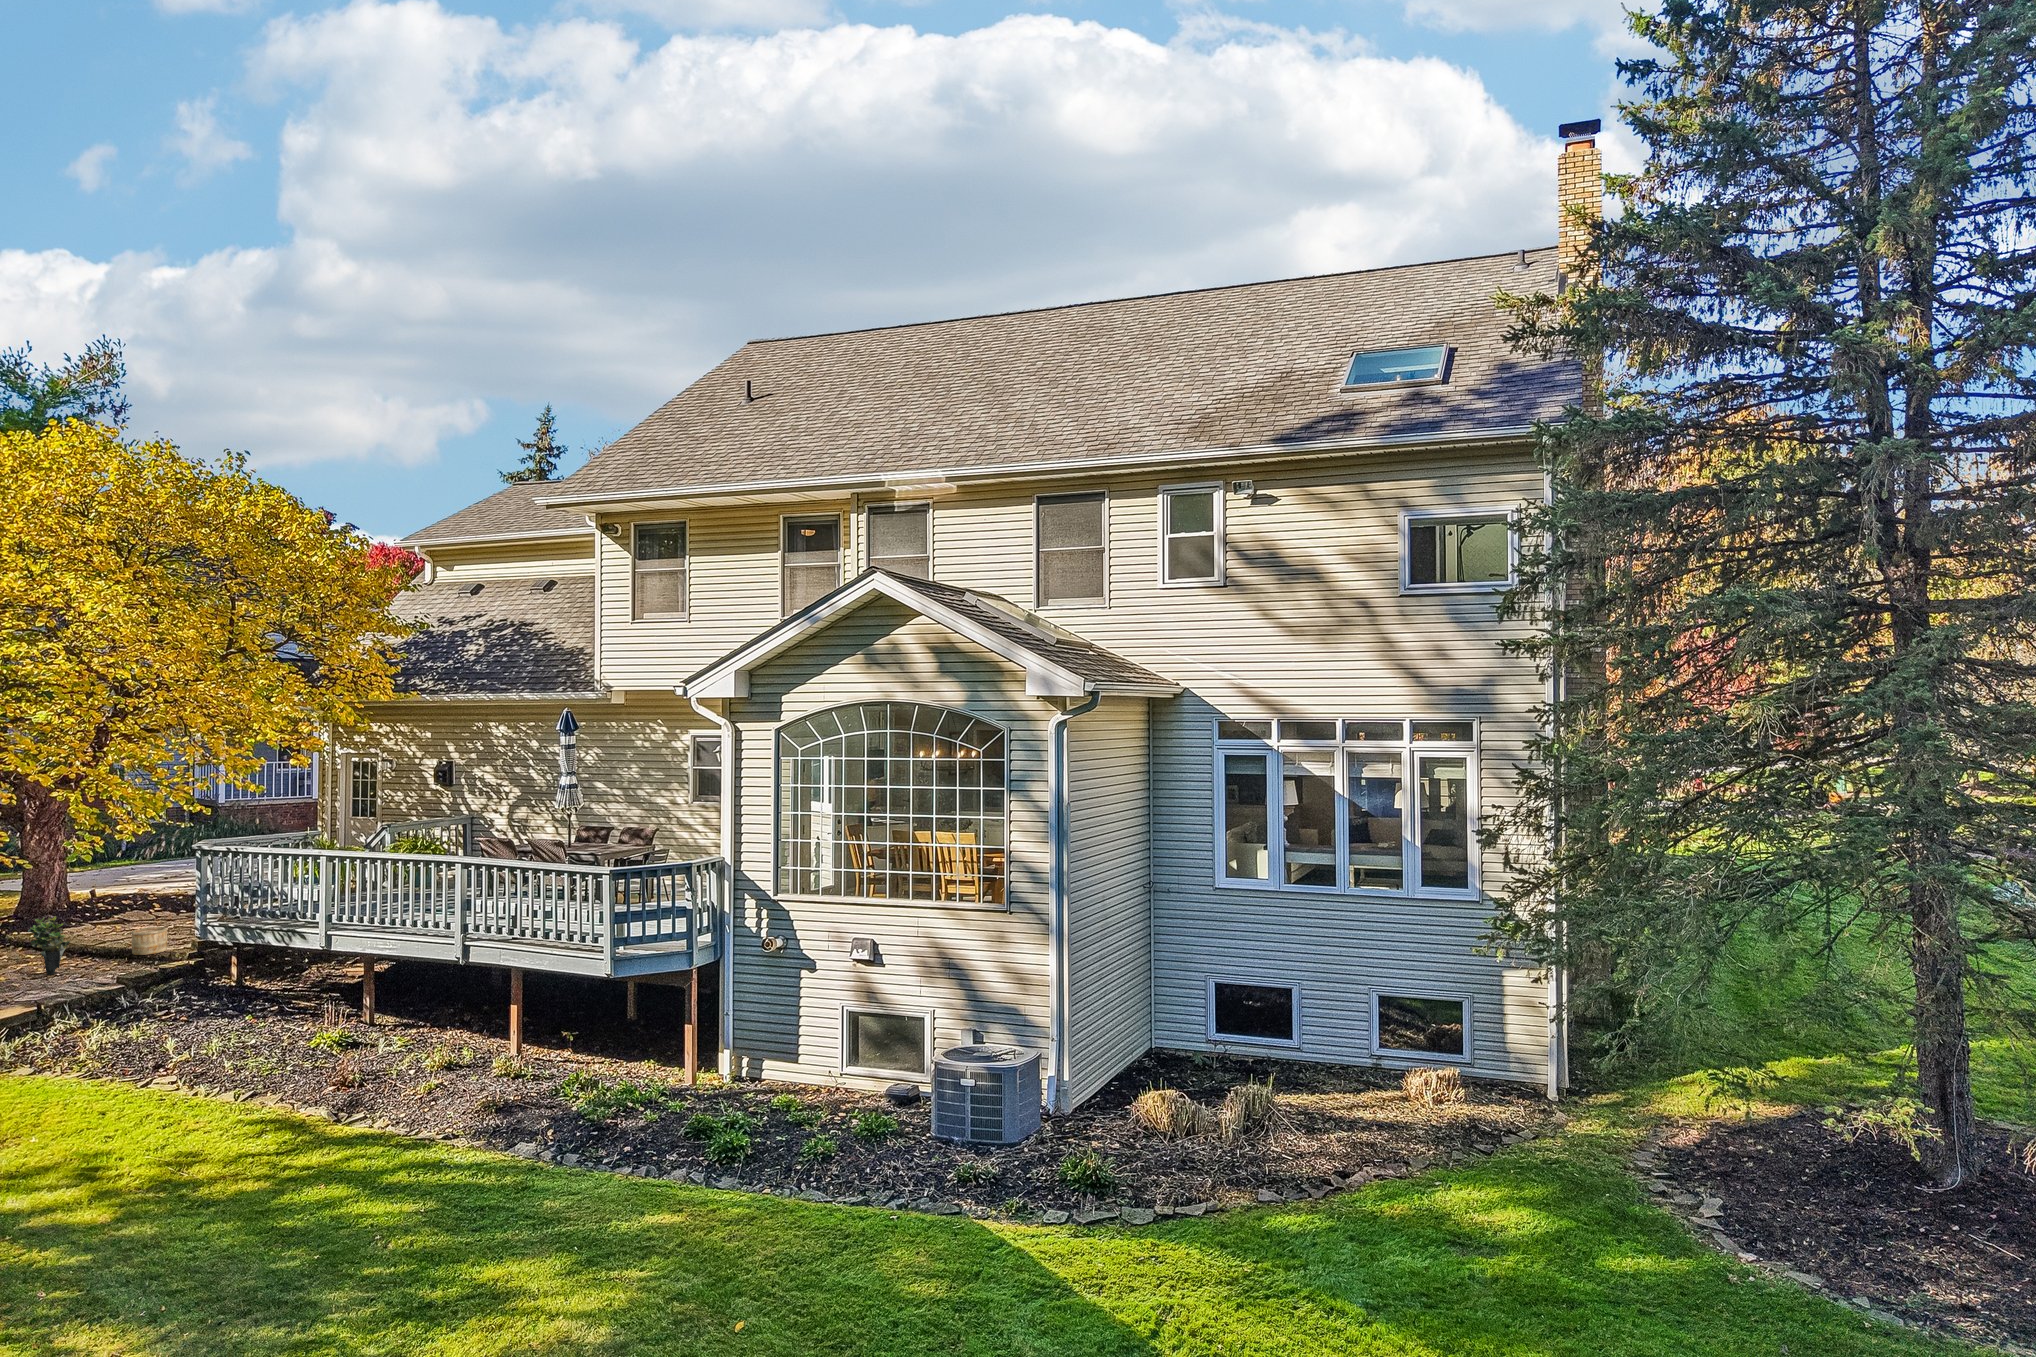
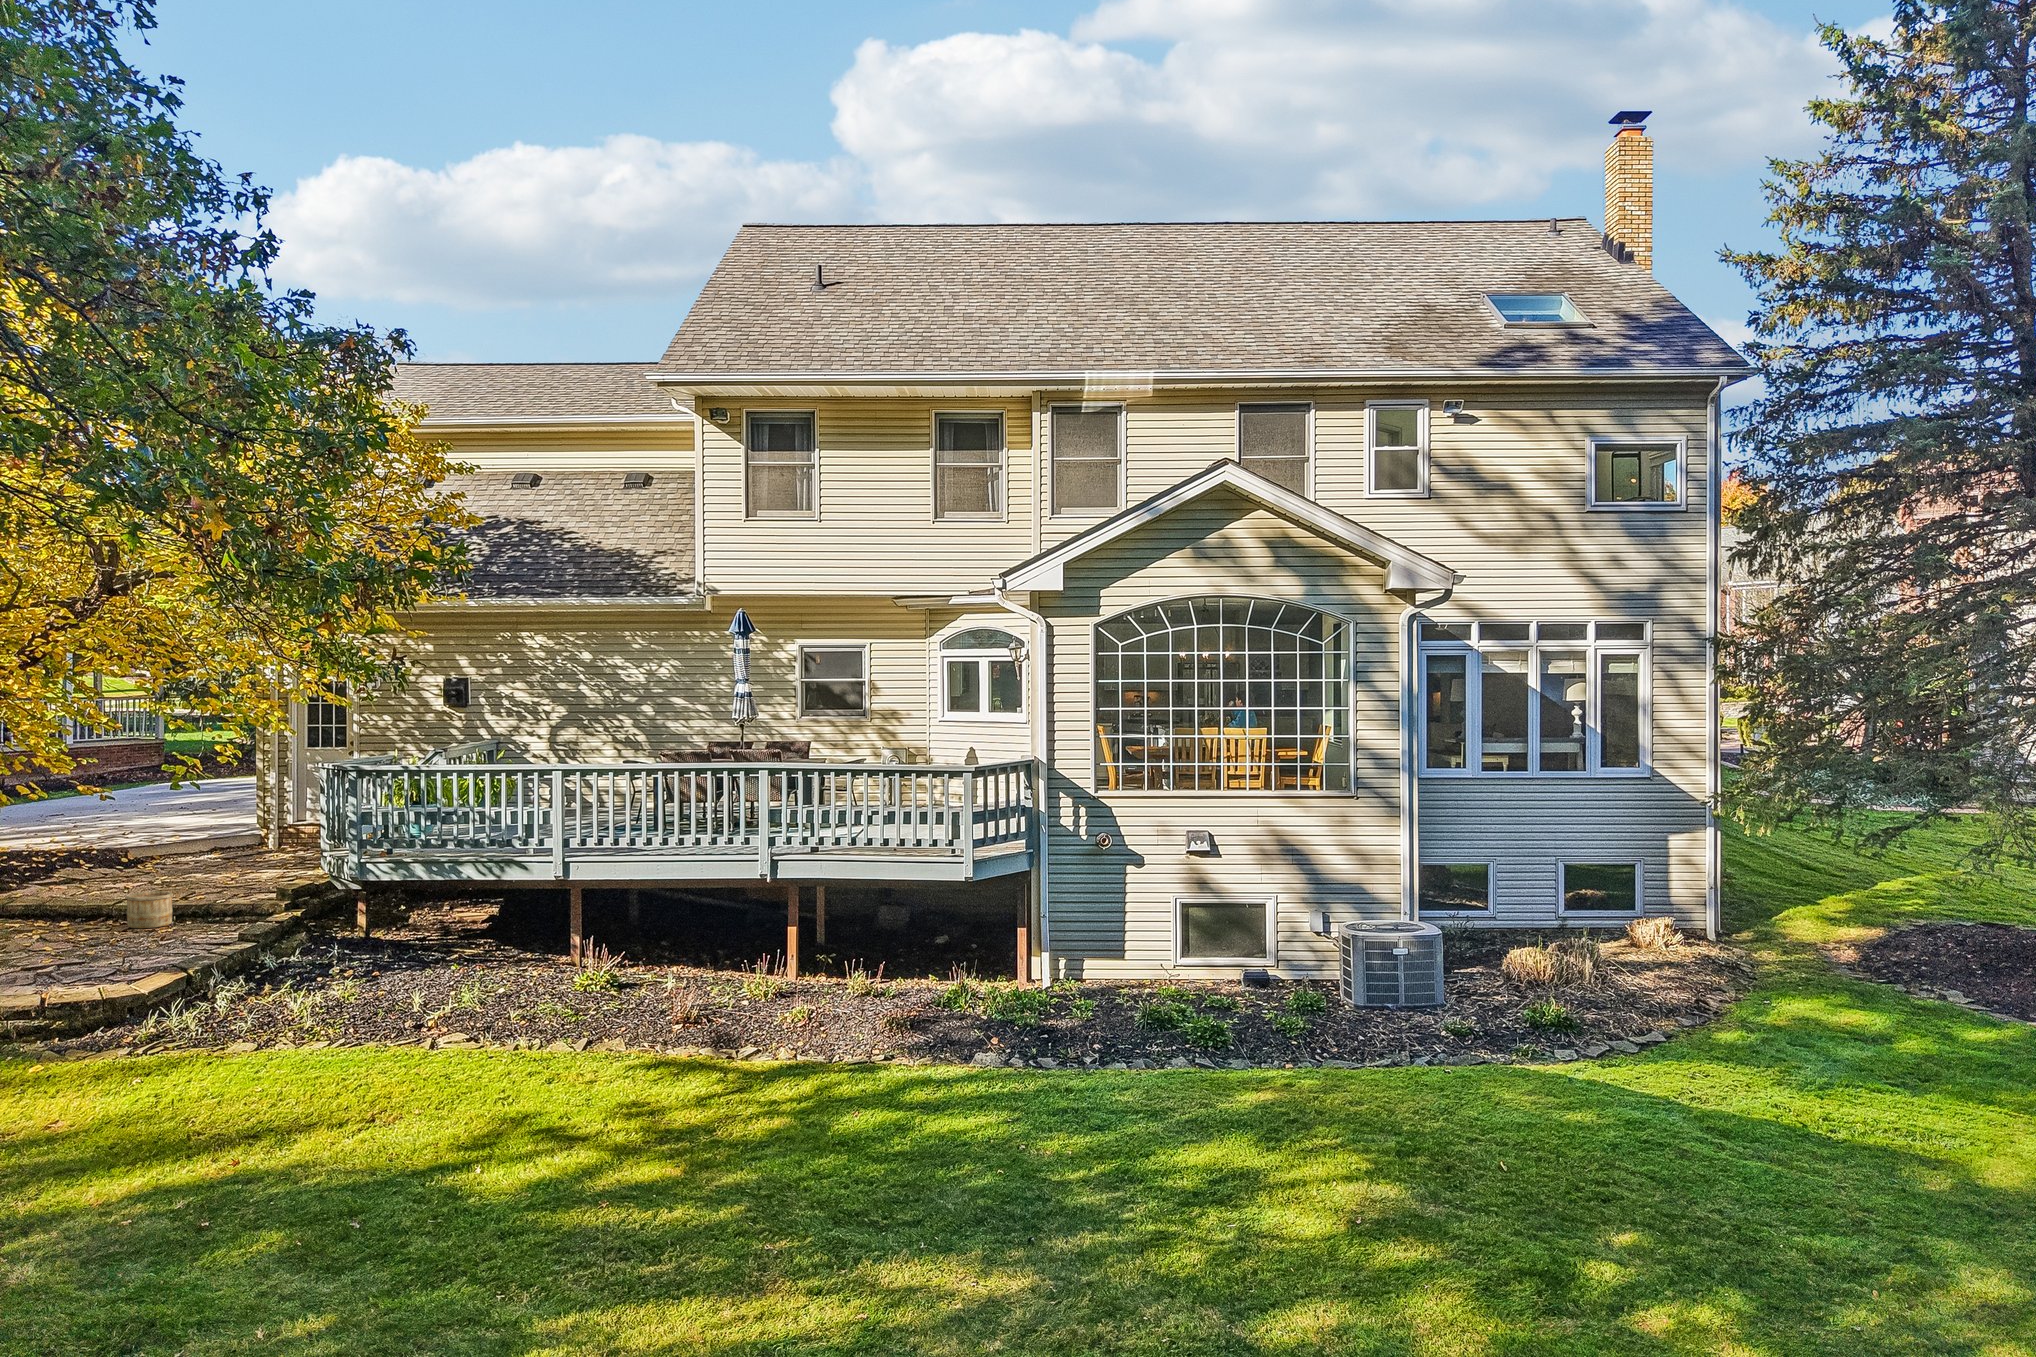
potted plant: present [28,916,70,975] -> none [61,871,116,950]

